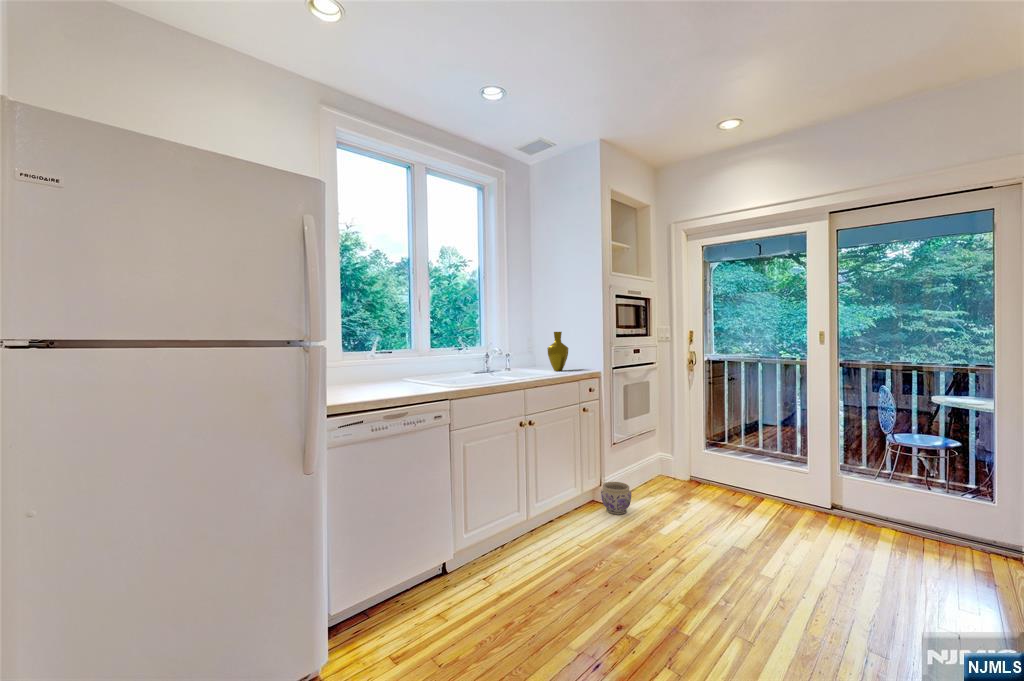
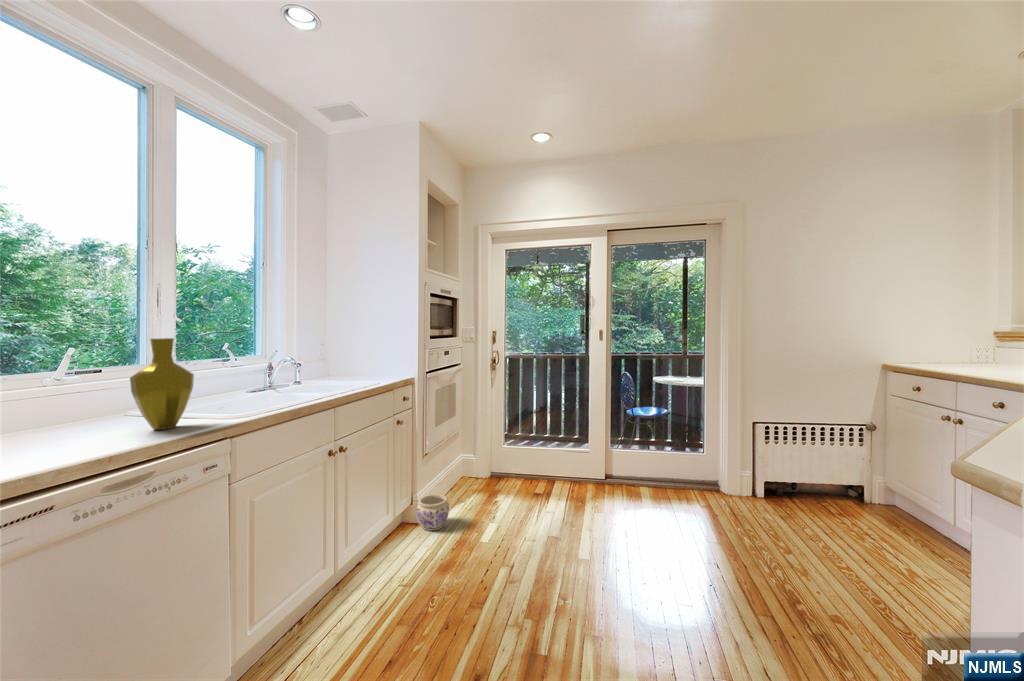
vase: present [547,332,568,371] -> present [130,338,194,430]

